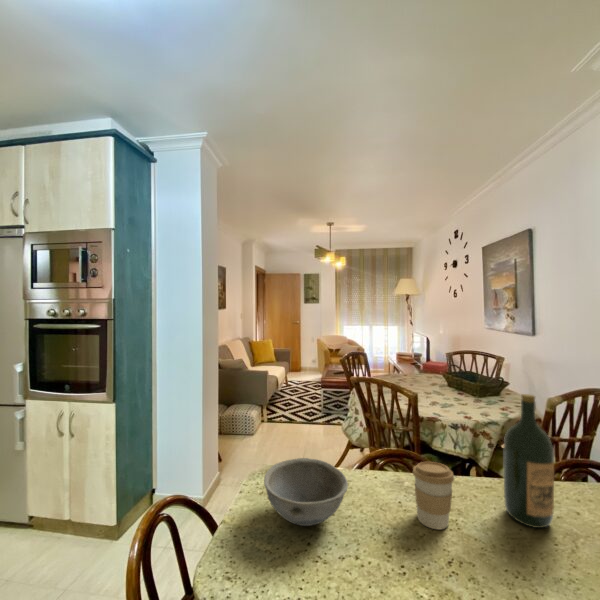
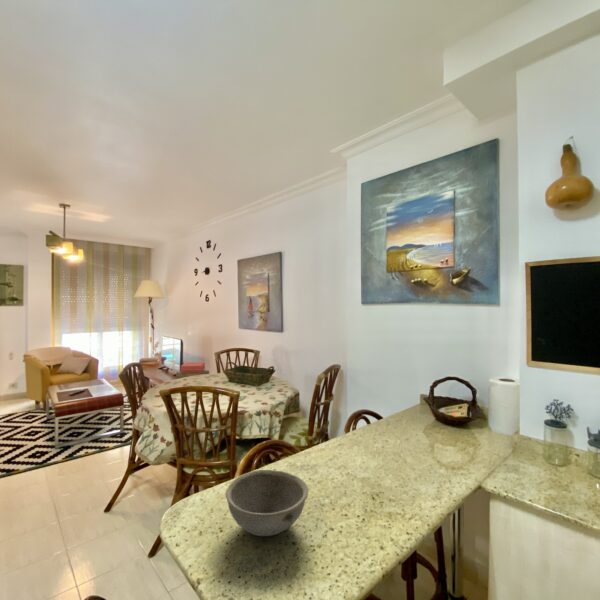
wine bottle: present [504,394,554,528] -> none [360,372,389,458]
coffee cup: present [413,462,454,529] -> none [325,436,355,486]

